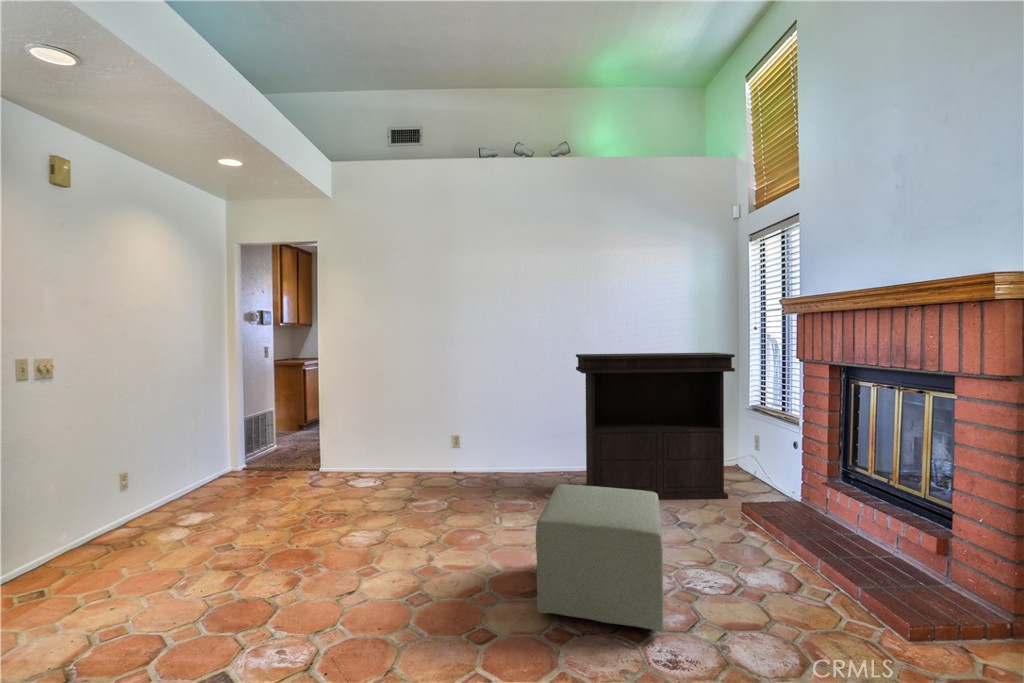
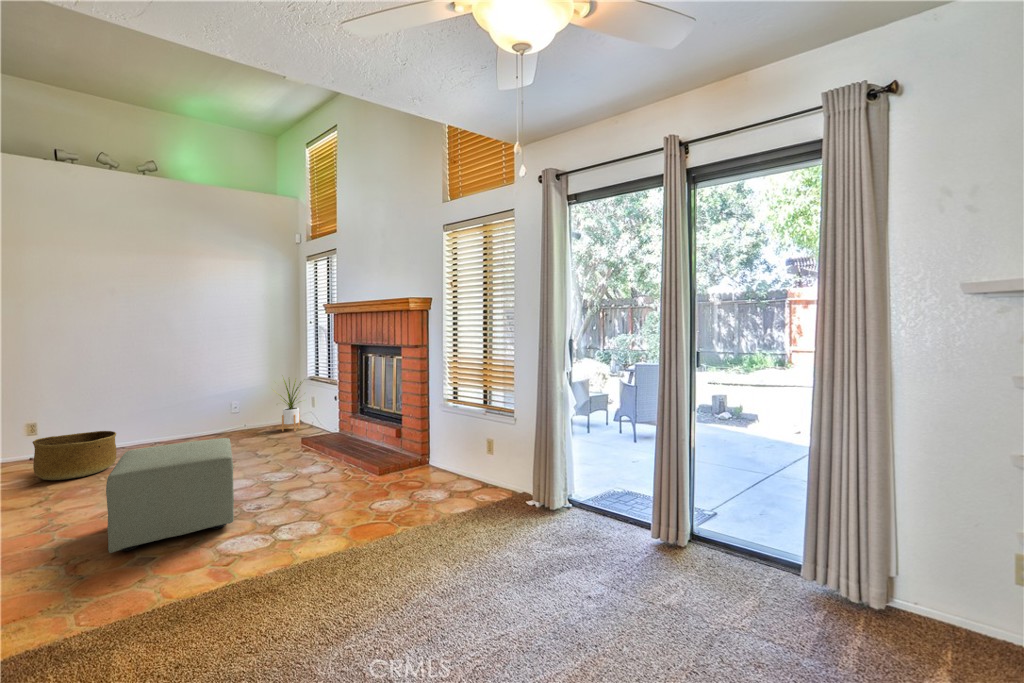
console table: present [576,353,735,500] -> none [140,339,295,472]
house plant: none [702,398,750,480] -> present [280,379,301,431]
basket: none [506,441,559,487] -> present [32,431,116,480]

